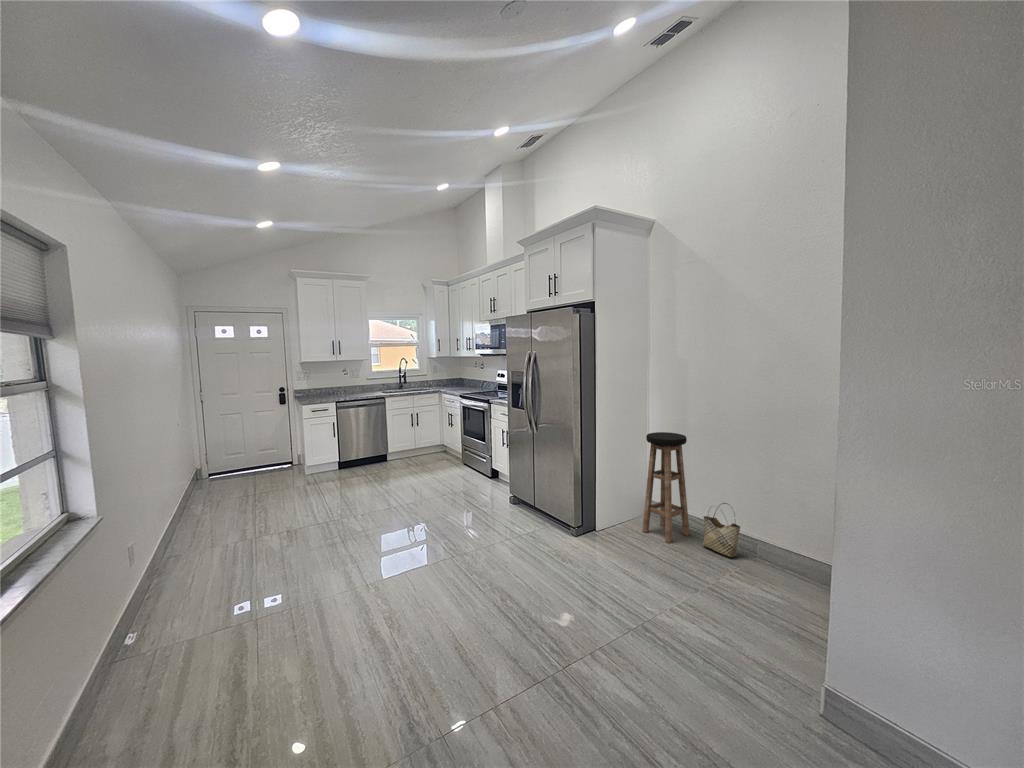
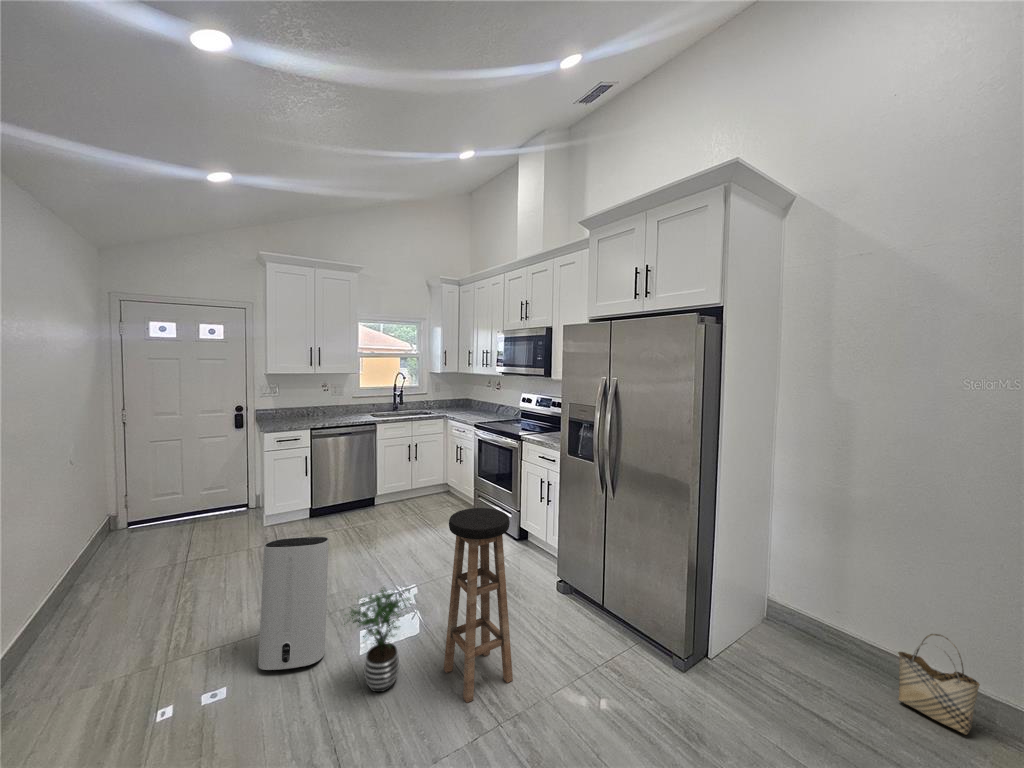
bar stool: present [643,432,690,543] -> present [444,508,513,703]
air purifier: none [310,462,351,539] -> present [258,537,329,670]
potted plant: none [360,487,402,547] -> present [344,590,411,692]

